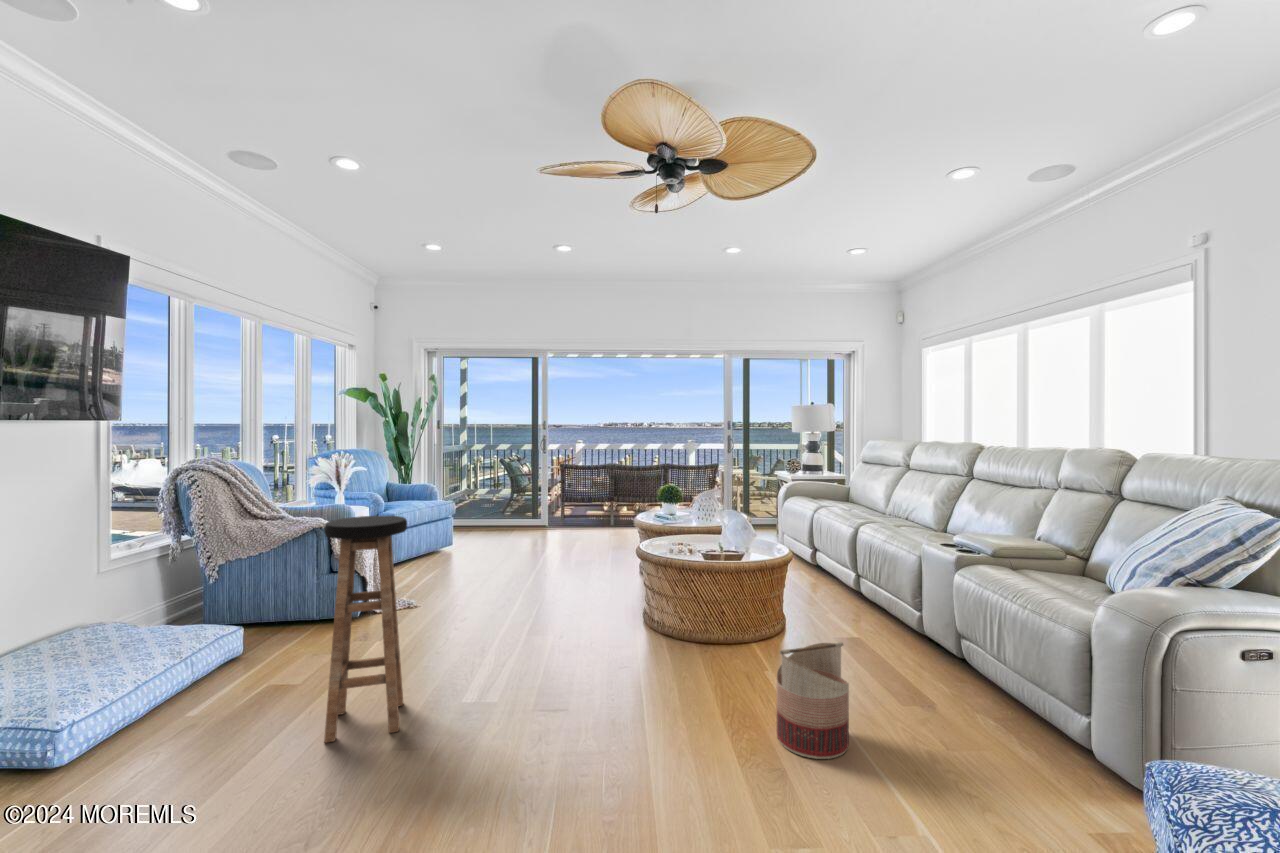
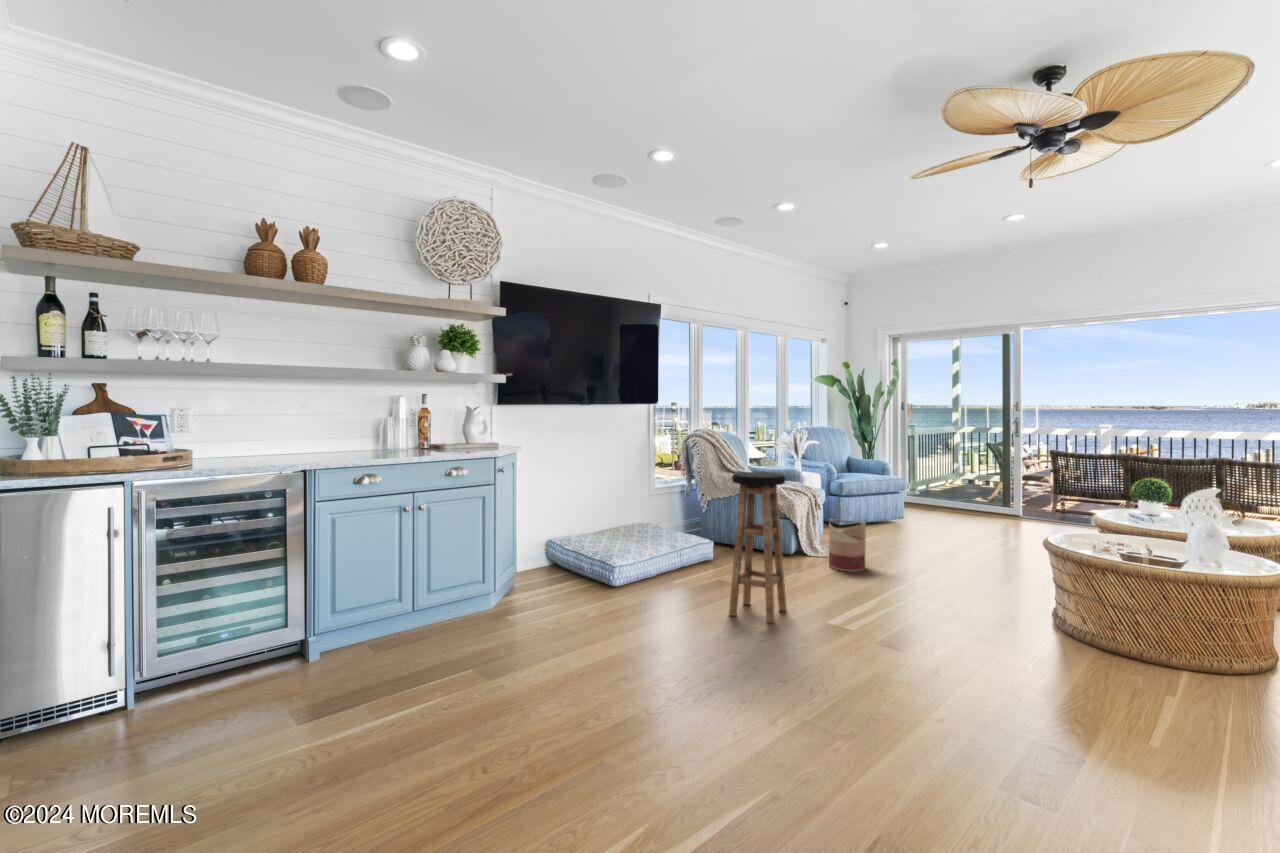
basket: present [777,642,849,759] -> present [829,519,866,572]

